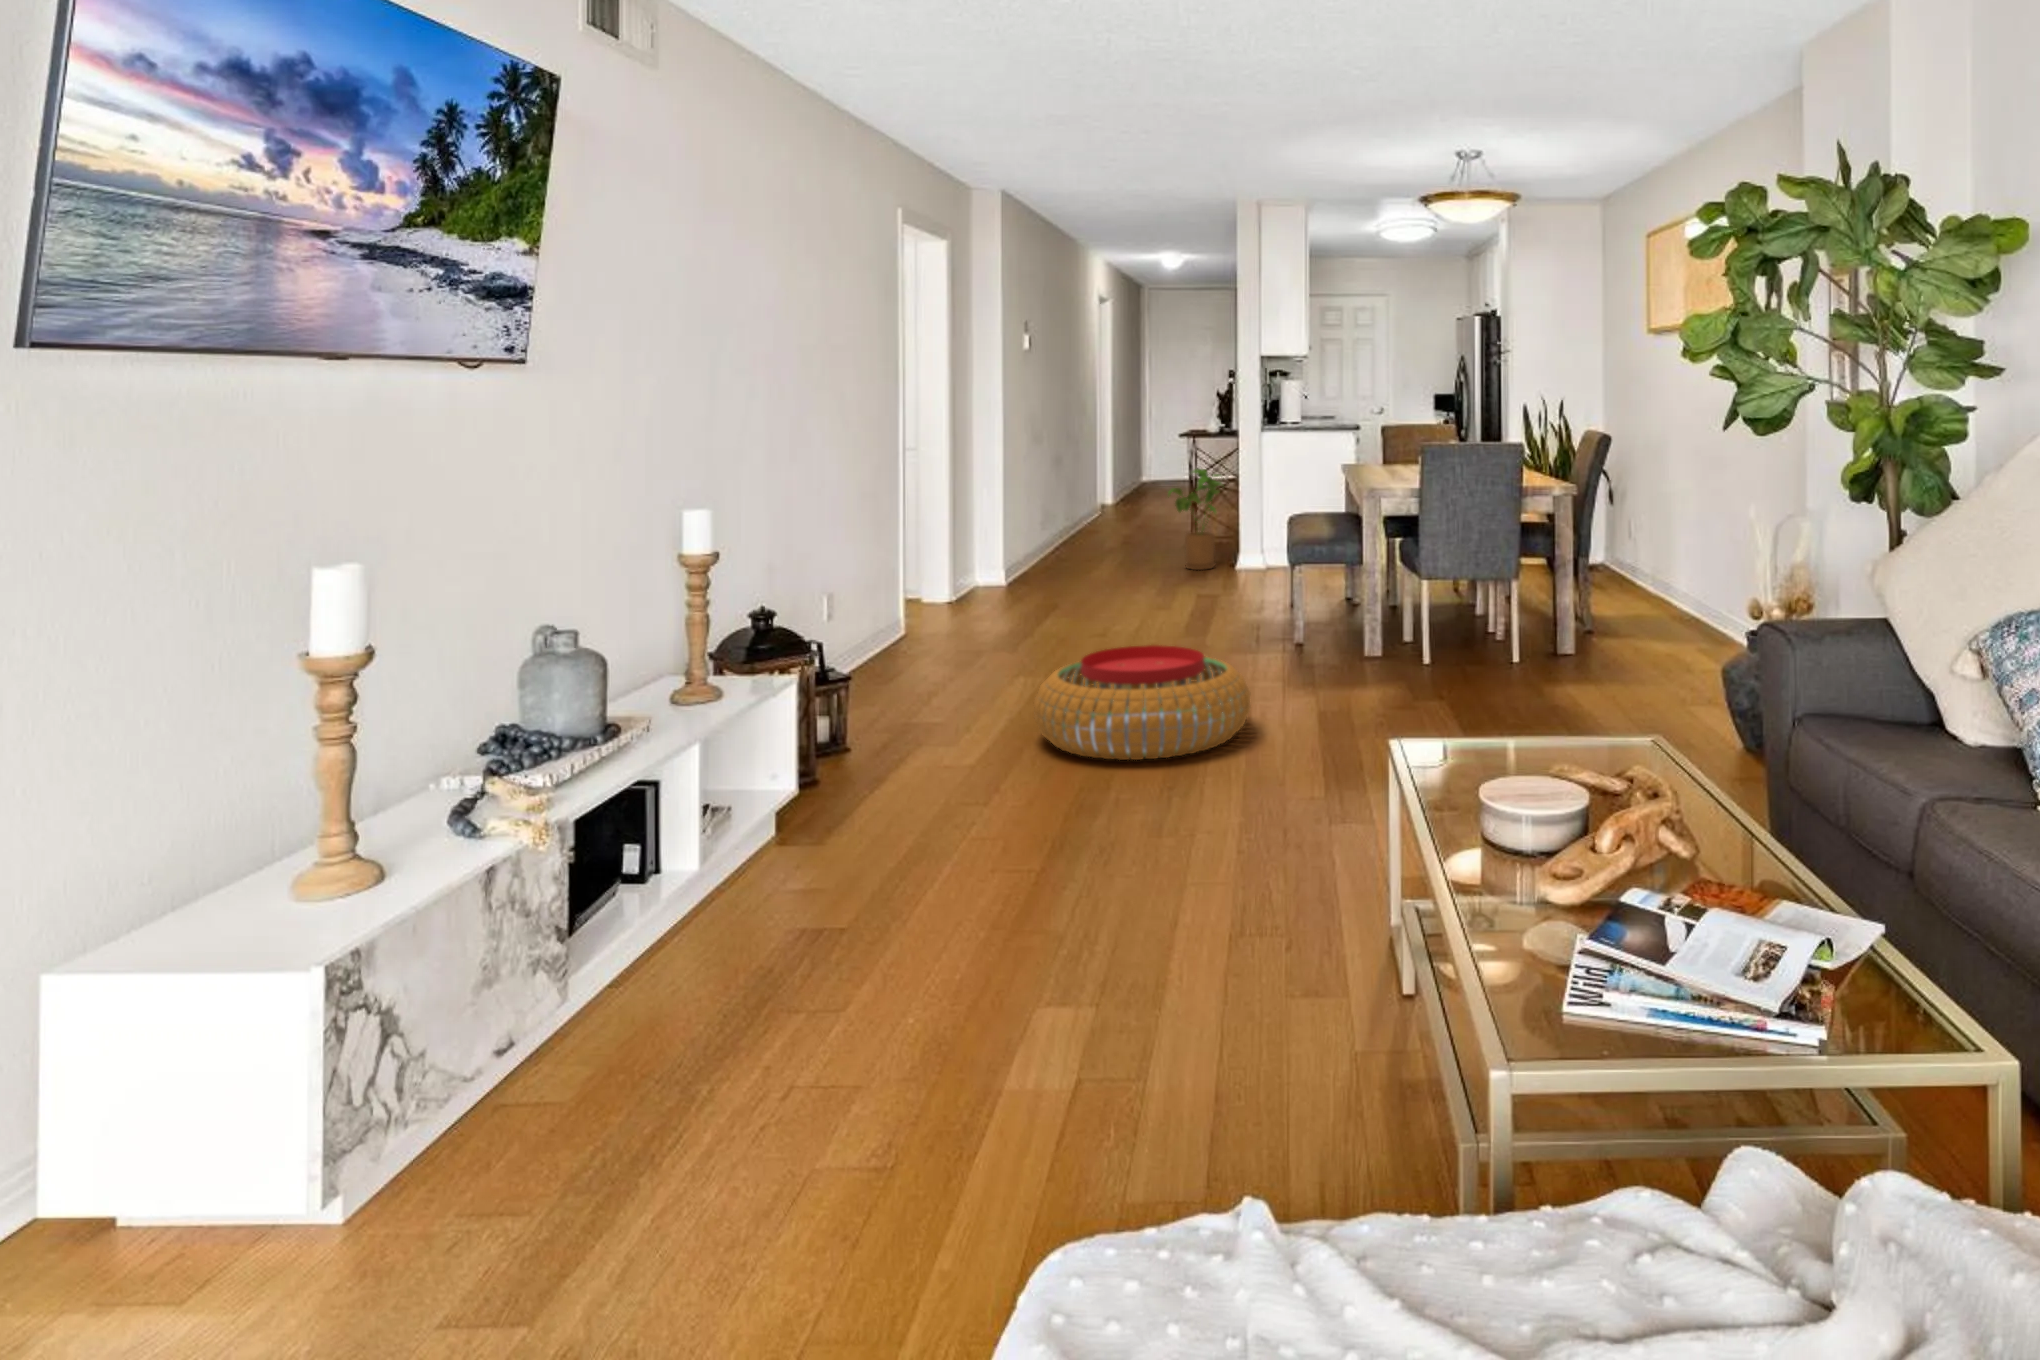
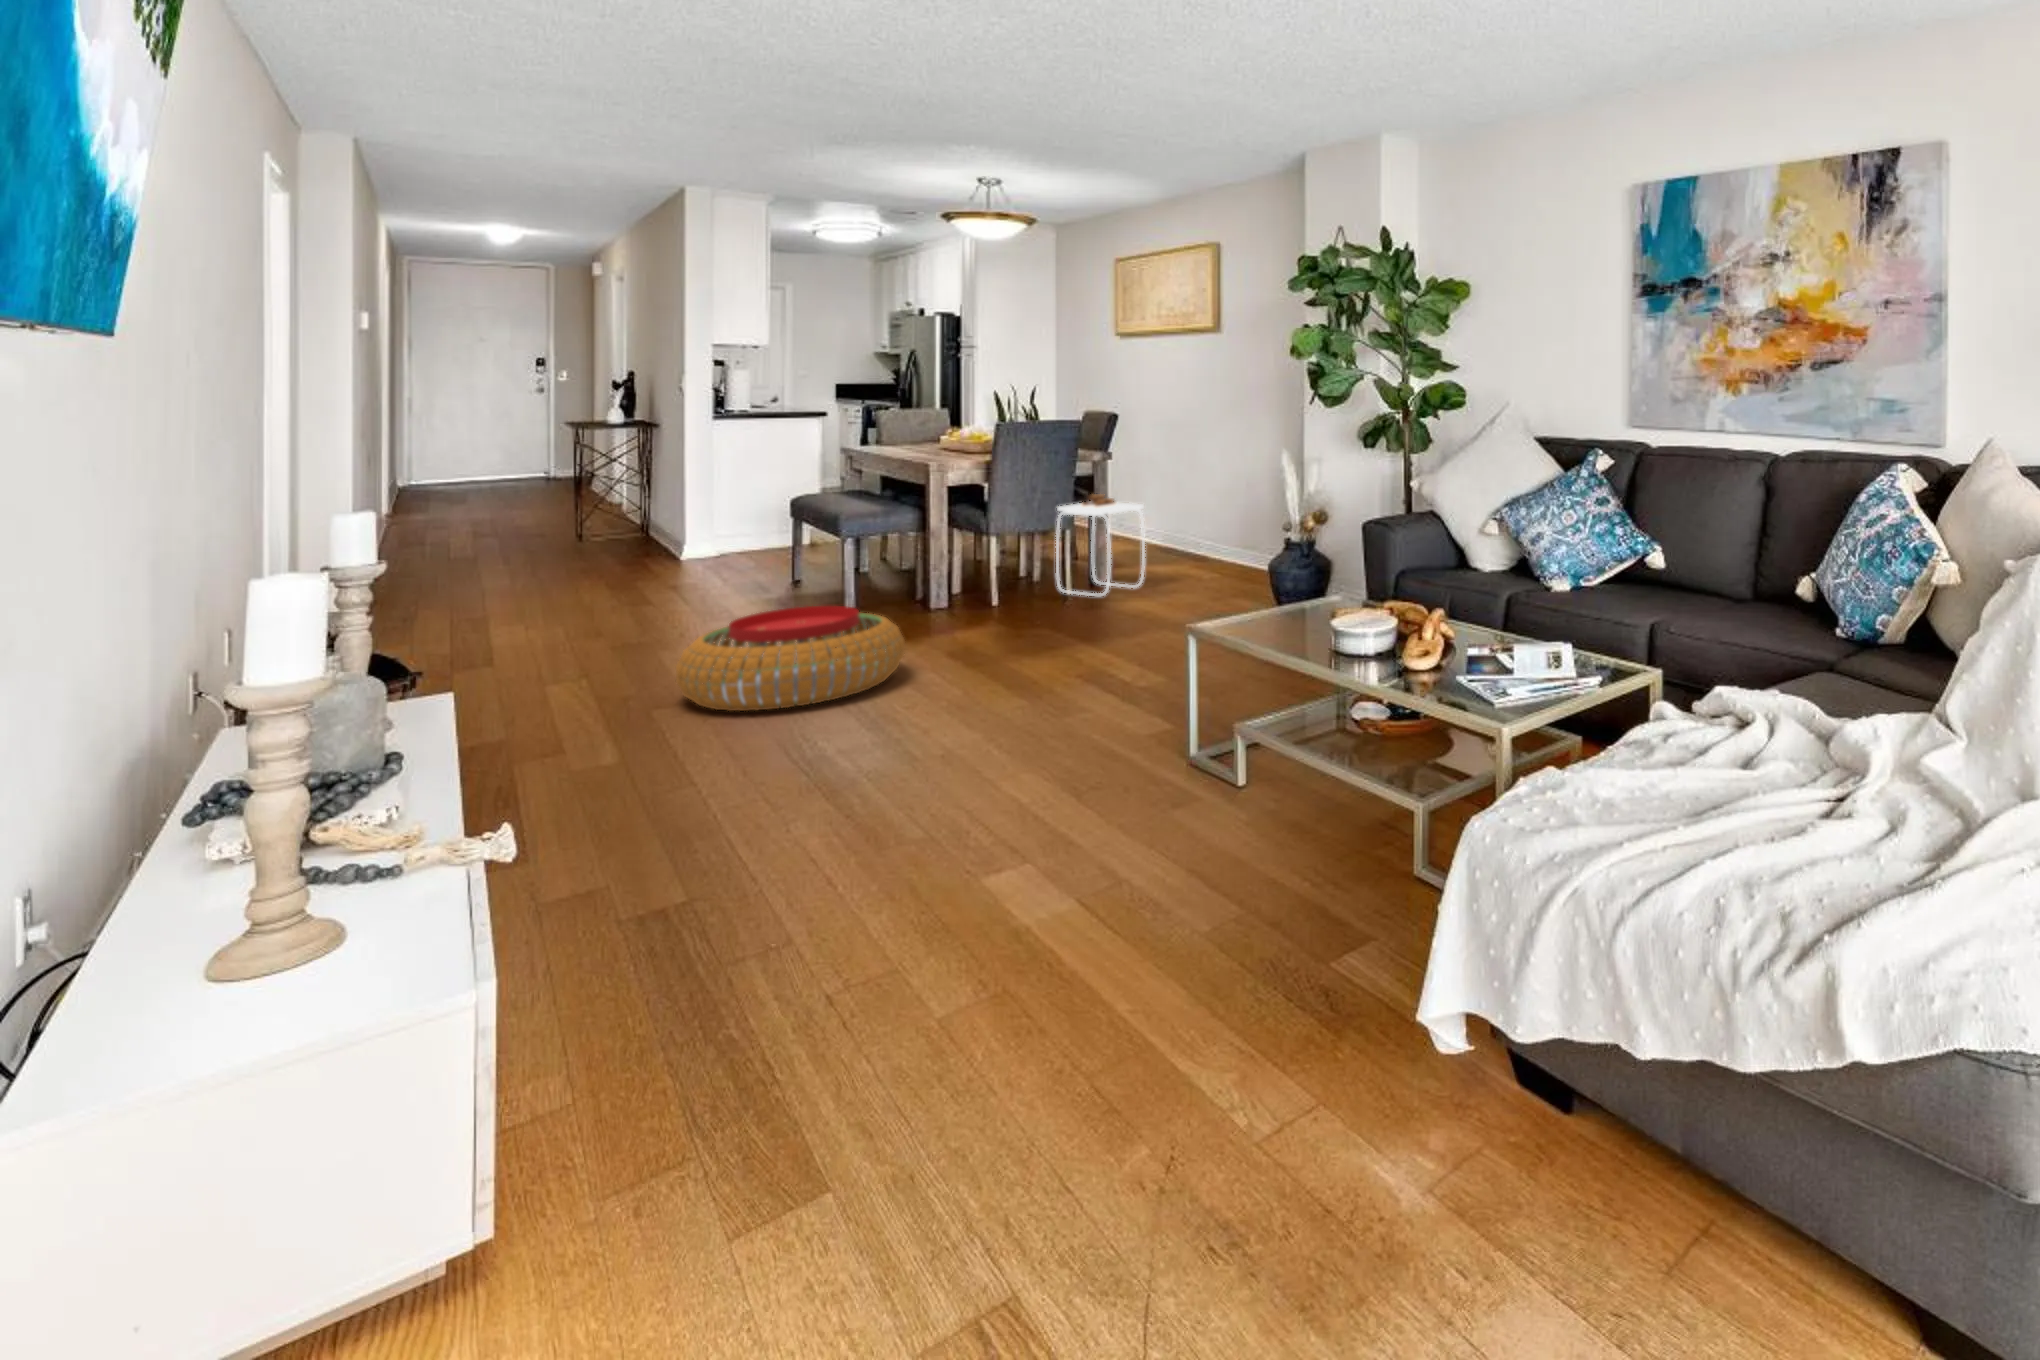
house plant: present [1168,469,1222,570] -> none [606,458,677,560]
side table: none [1506,539,1611,675] -> present [1056,494,1145,596]

